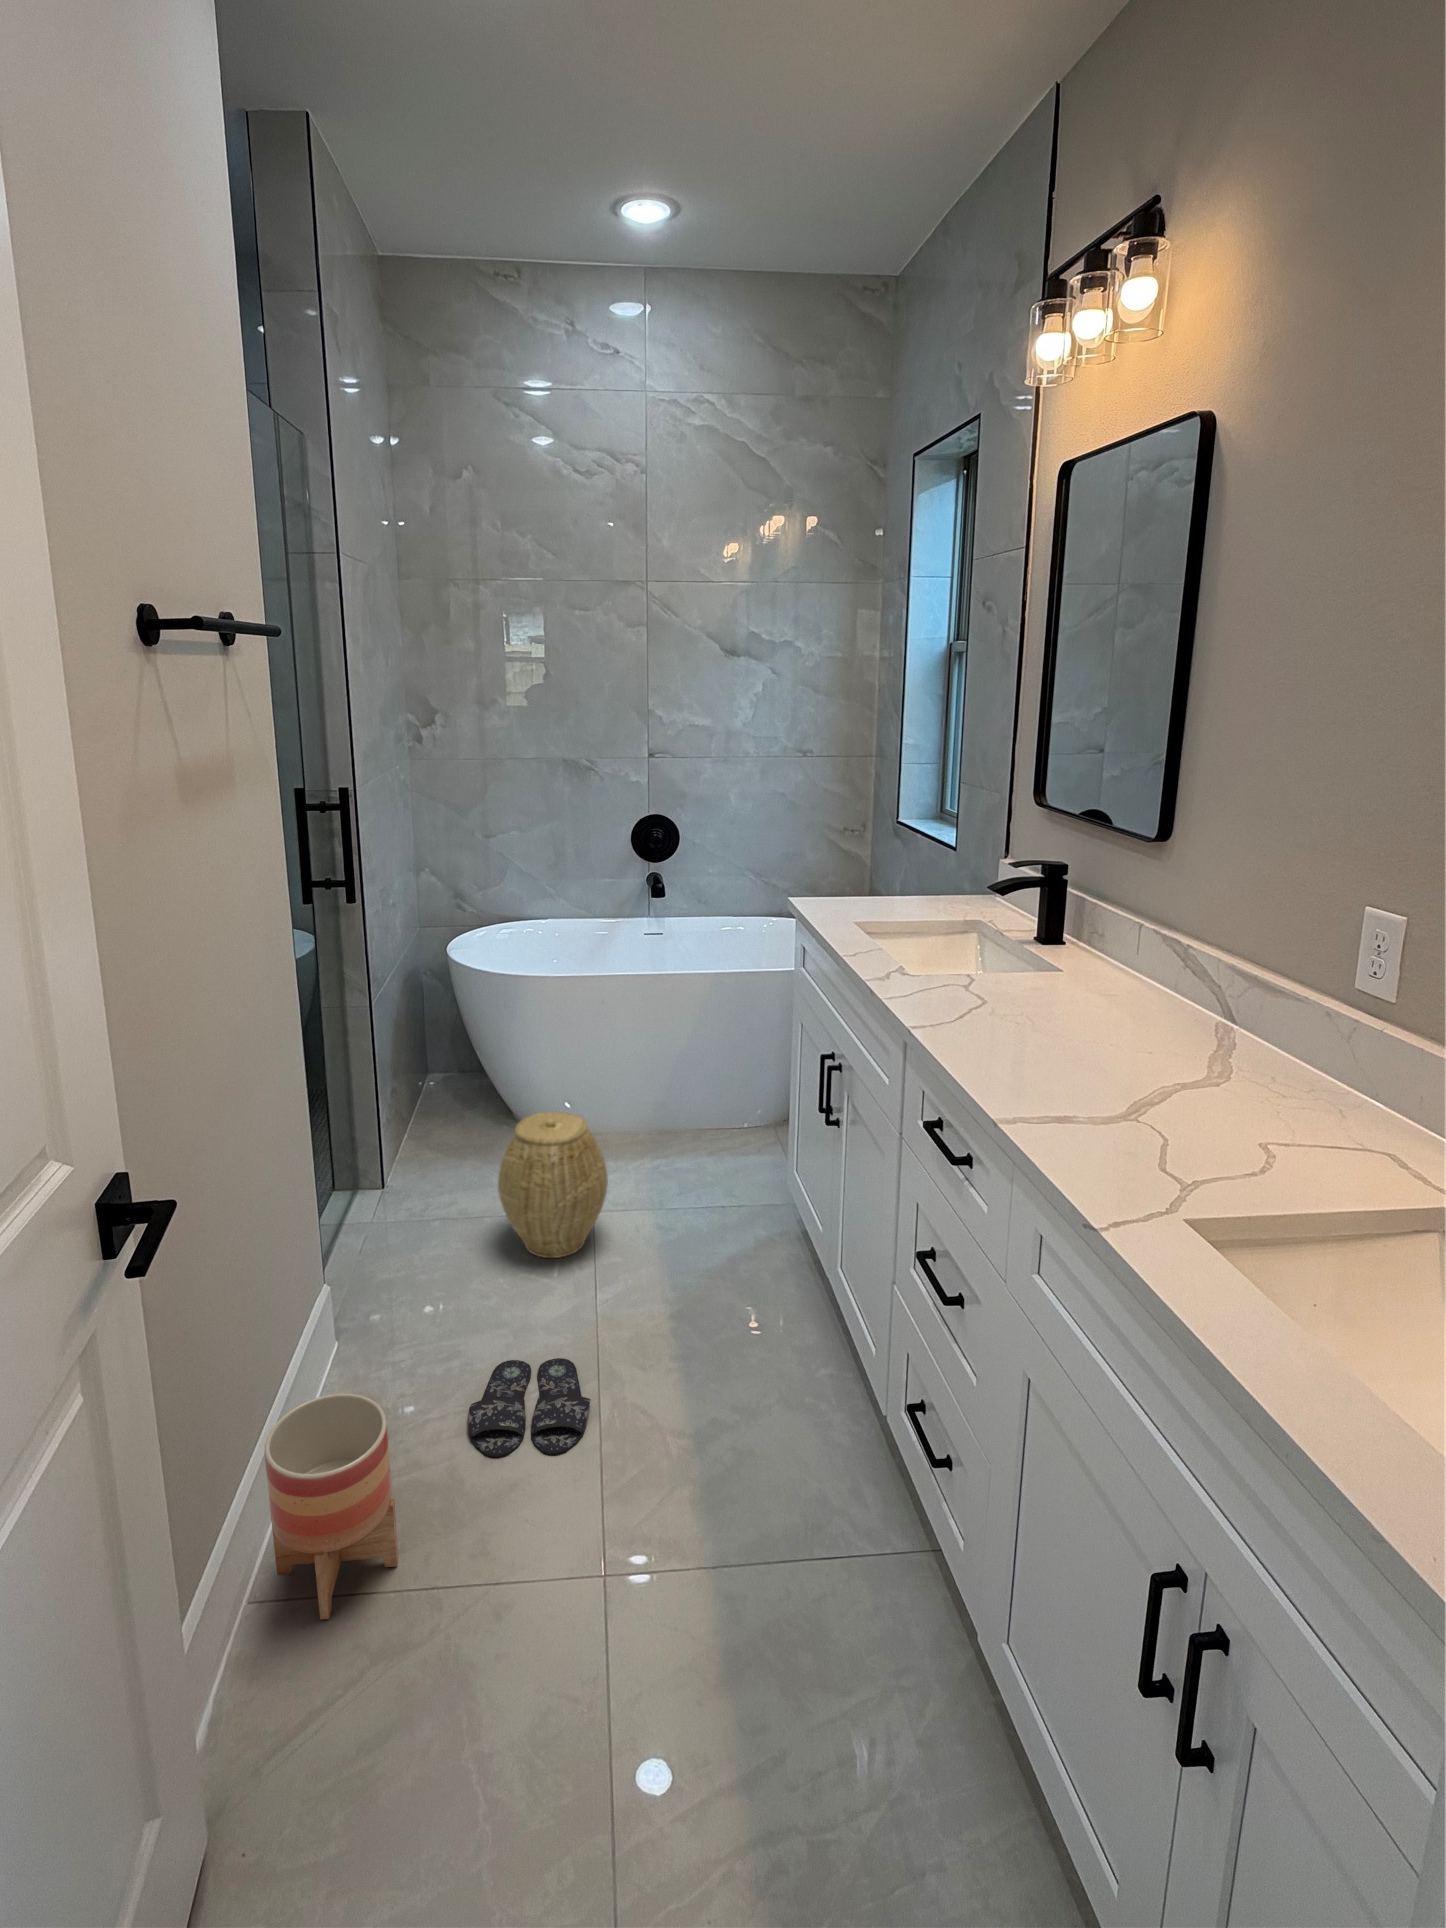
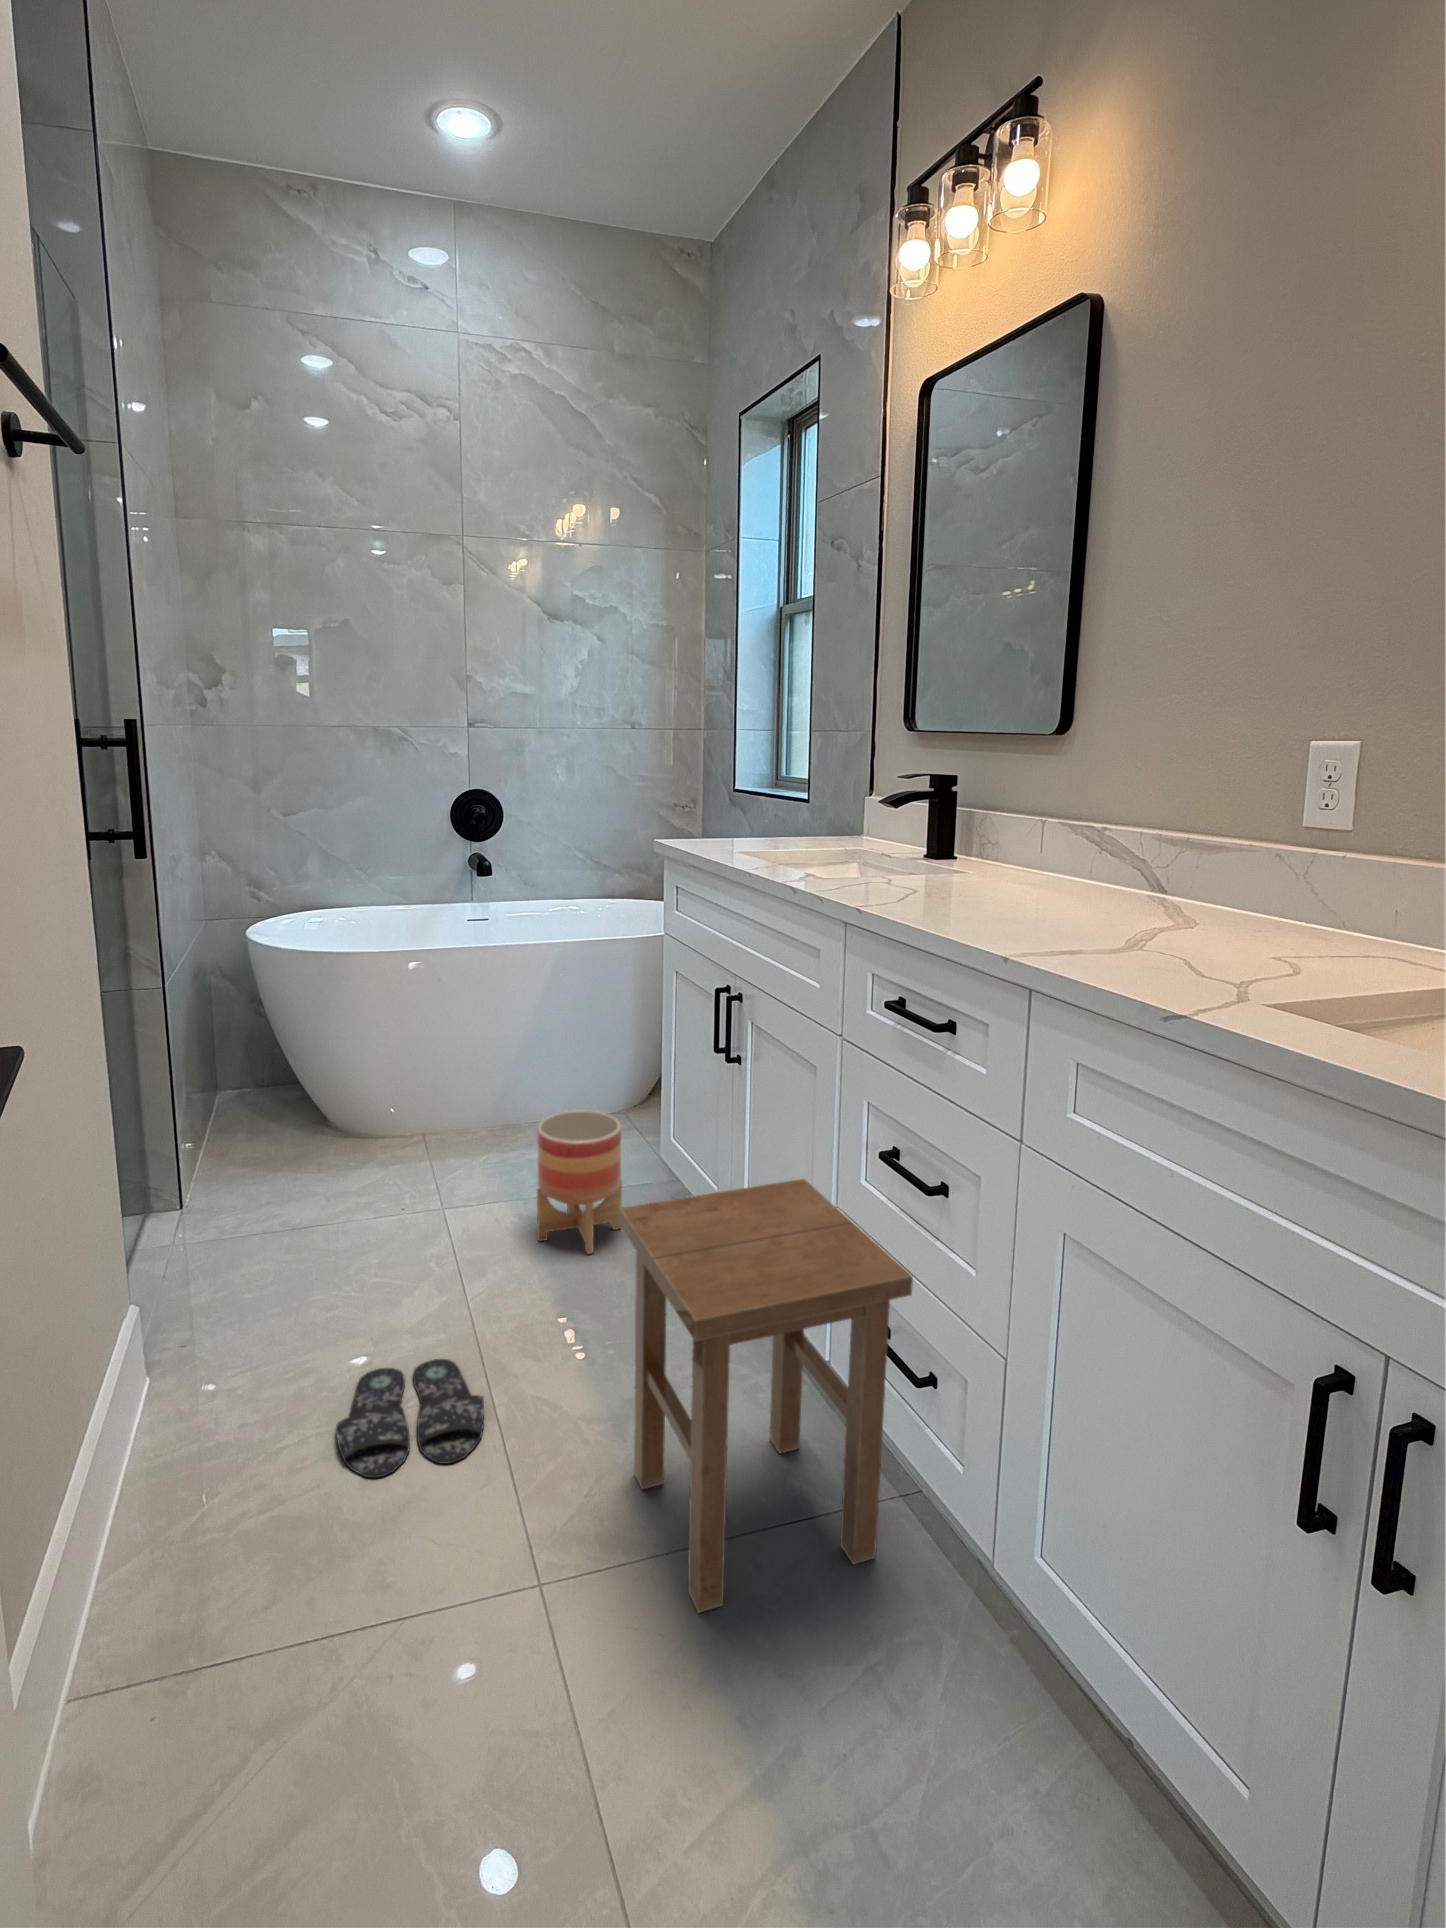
woven basket: present [498,1112,608,1258] -> none [337,1090,466,1258]
stool: none [690,1257,925,1624] -> present [619,1179,913,1613]
planter: present [264,1394,399,1619] -> present [537,1110,622,1254]

